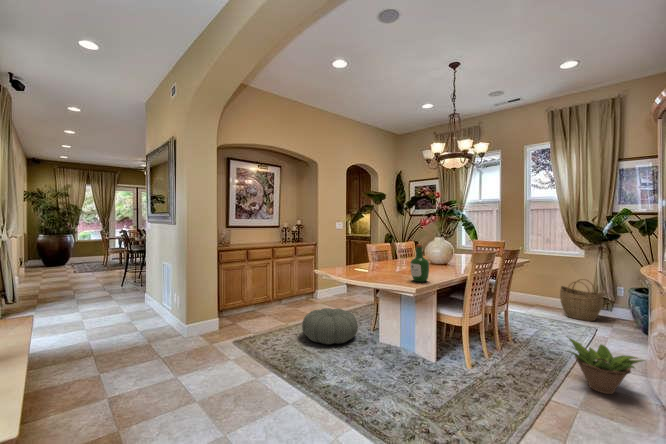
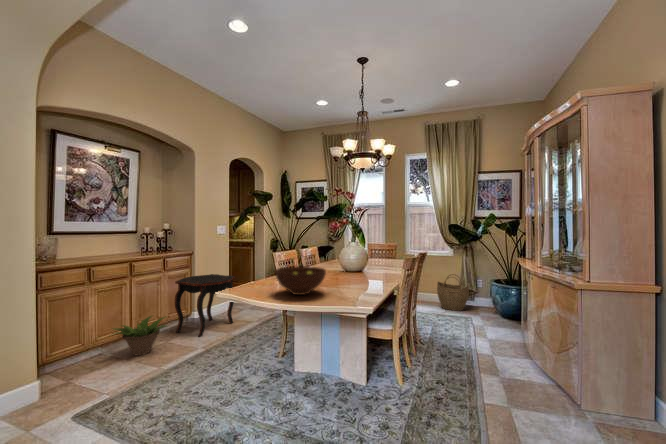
wine bottle: present [410,244,429,282] -> none [348,251,369,296]
fruit bowl: none [354,255,394,277] -> present [275,266,326,295]
side table: none [302,262,347,309] -> present [175,274,235,337]
pouf: present [302,308,358,344] -> none [189,336,267,390]
decorative plant: present [565,337,644,394] -> present [114,316,167,355]

